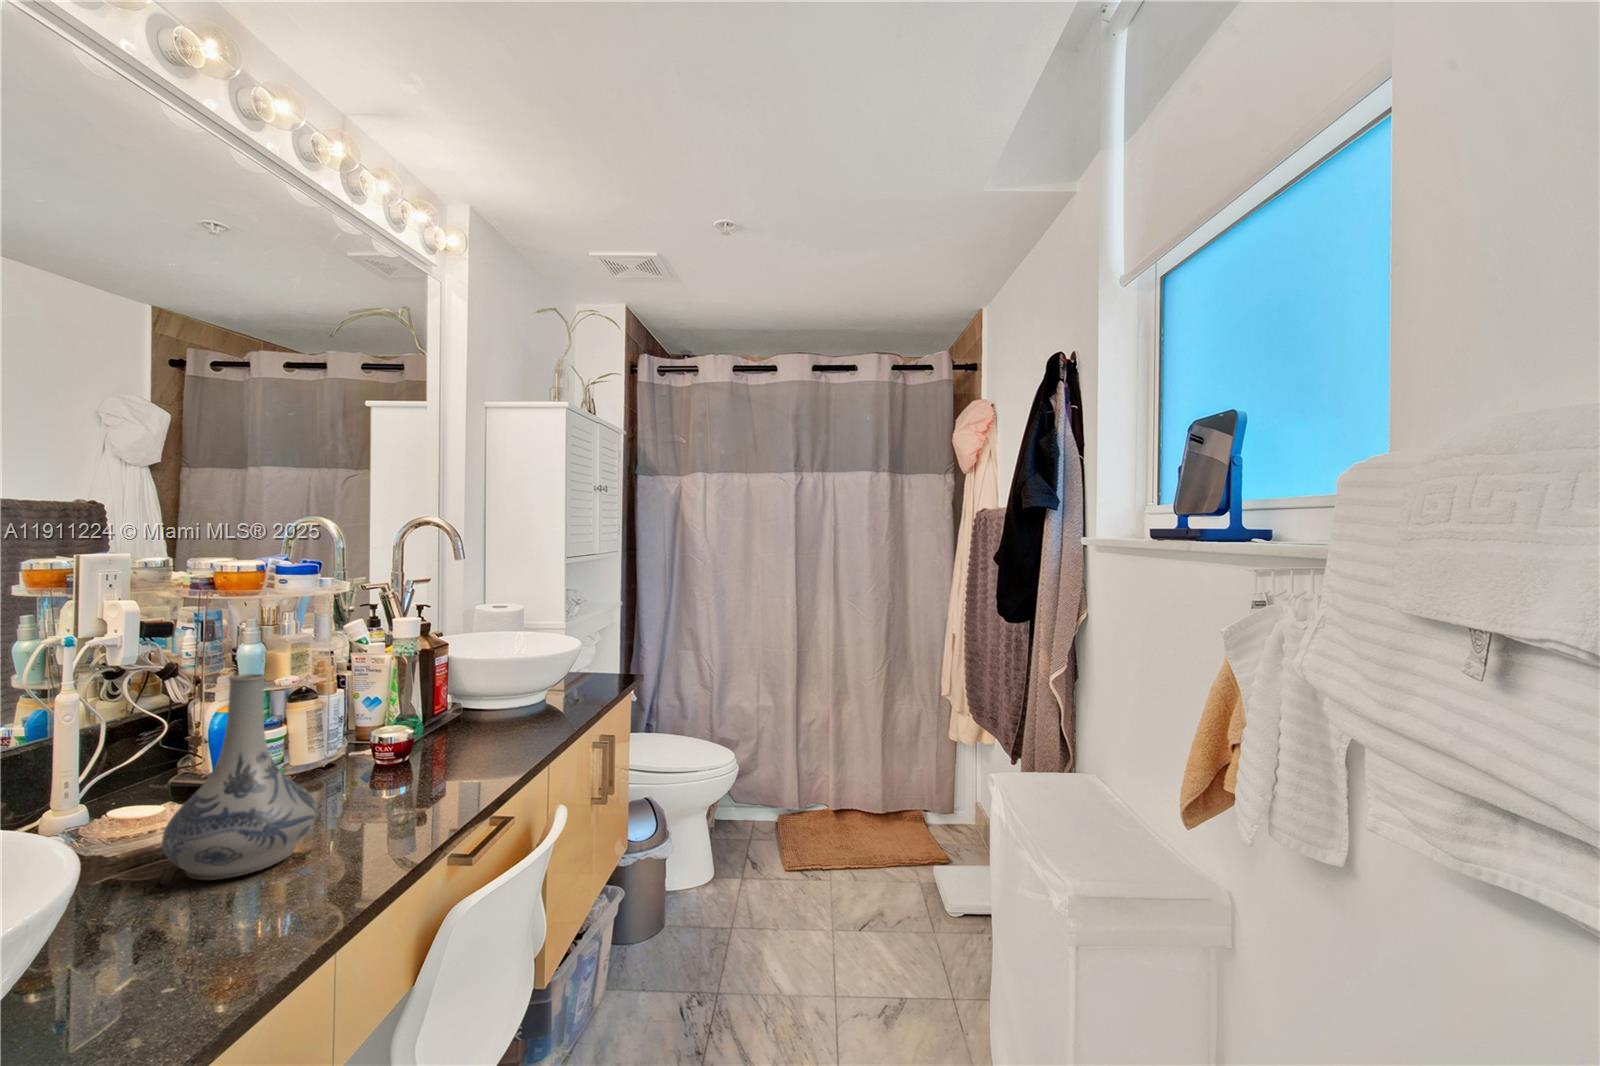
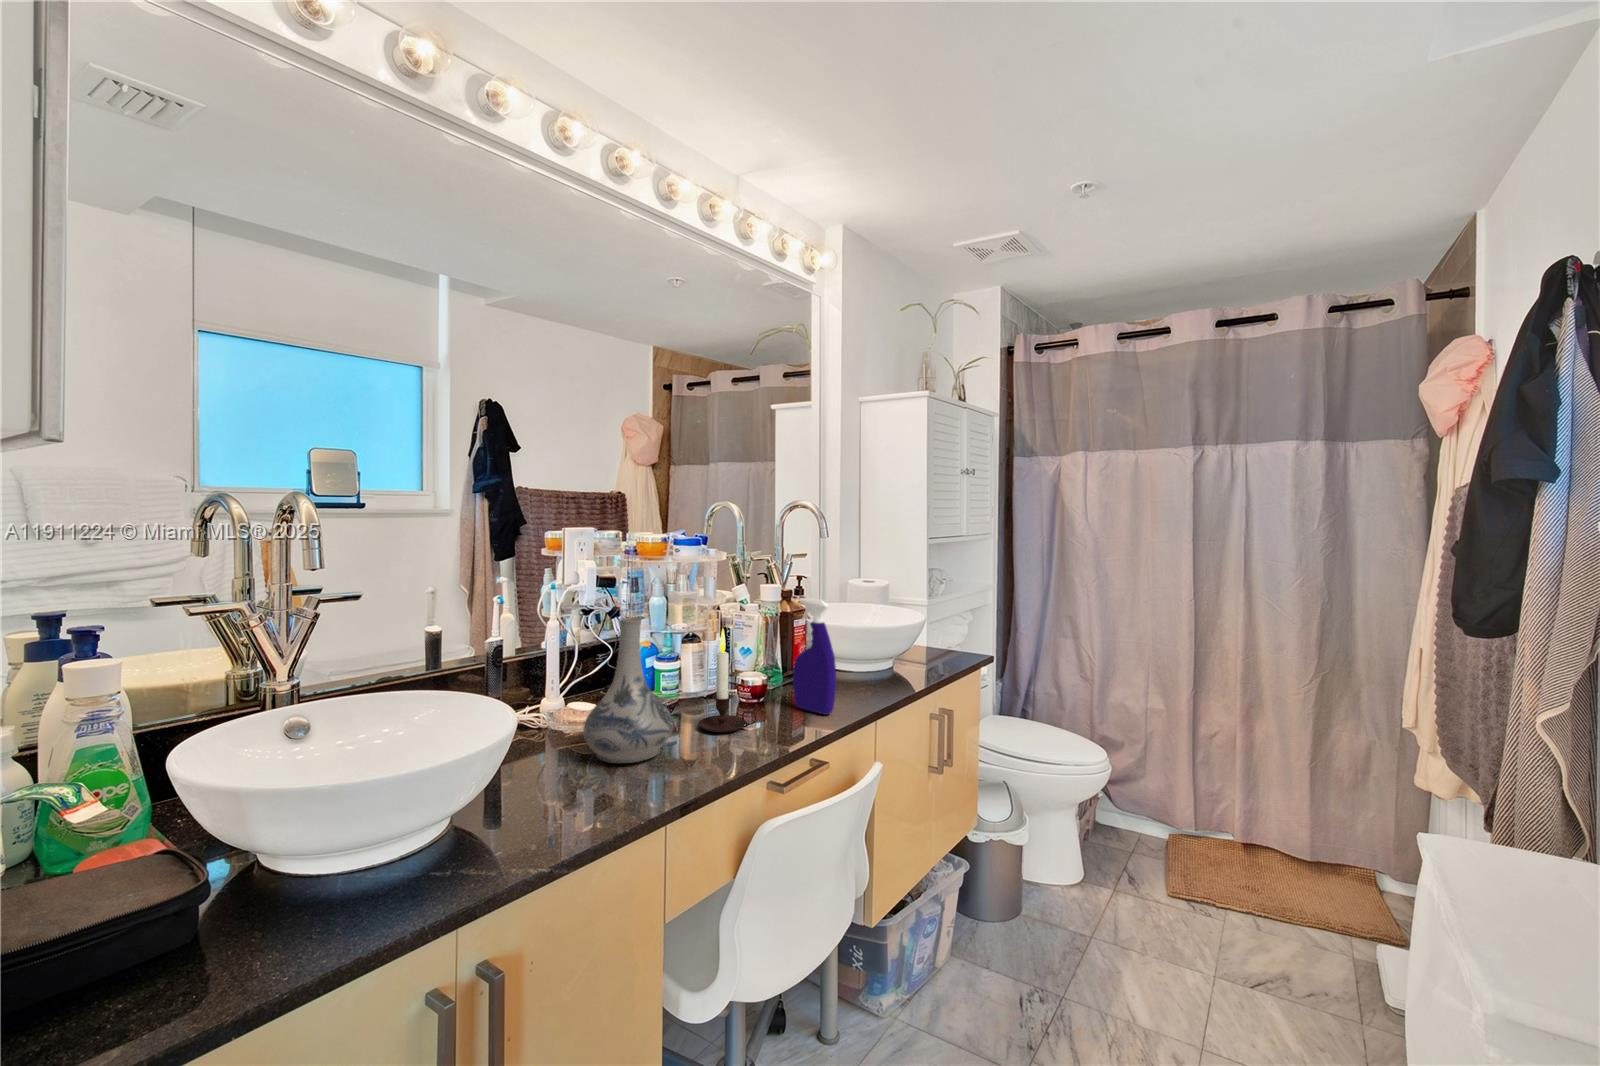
spray bottle: none [454,629,512,761] -> present [793,598,836,715]
candle: none [335,675,421,808] -> present [699,629,757,732]

